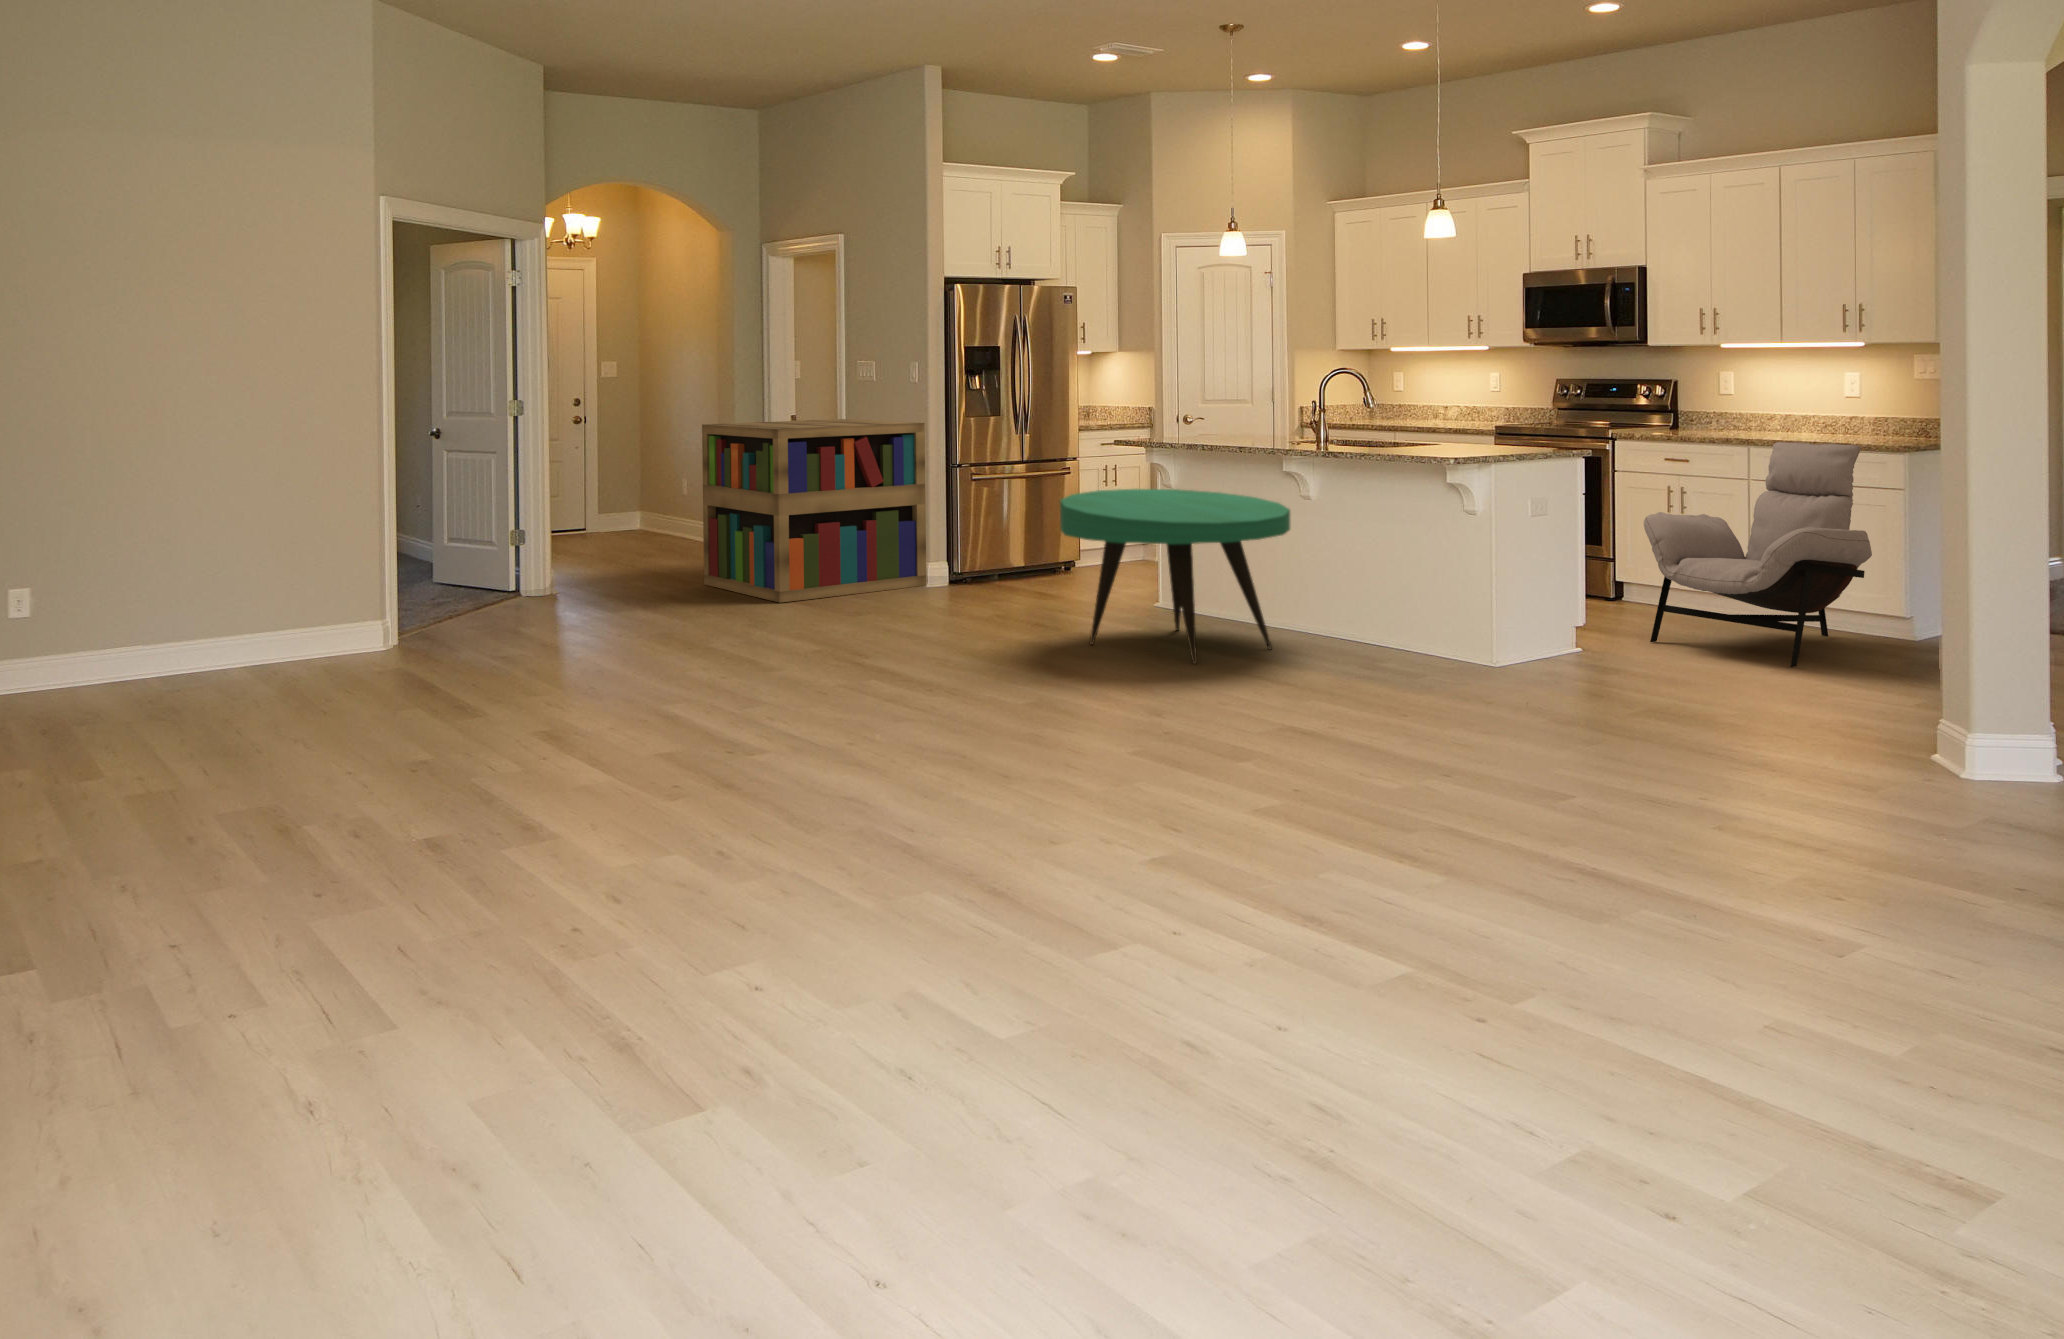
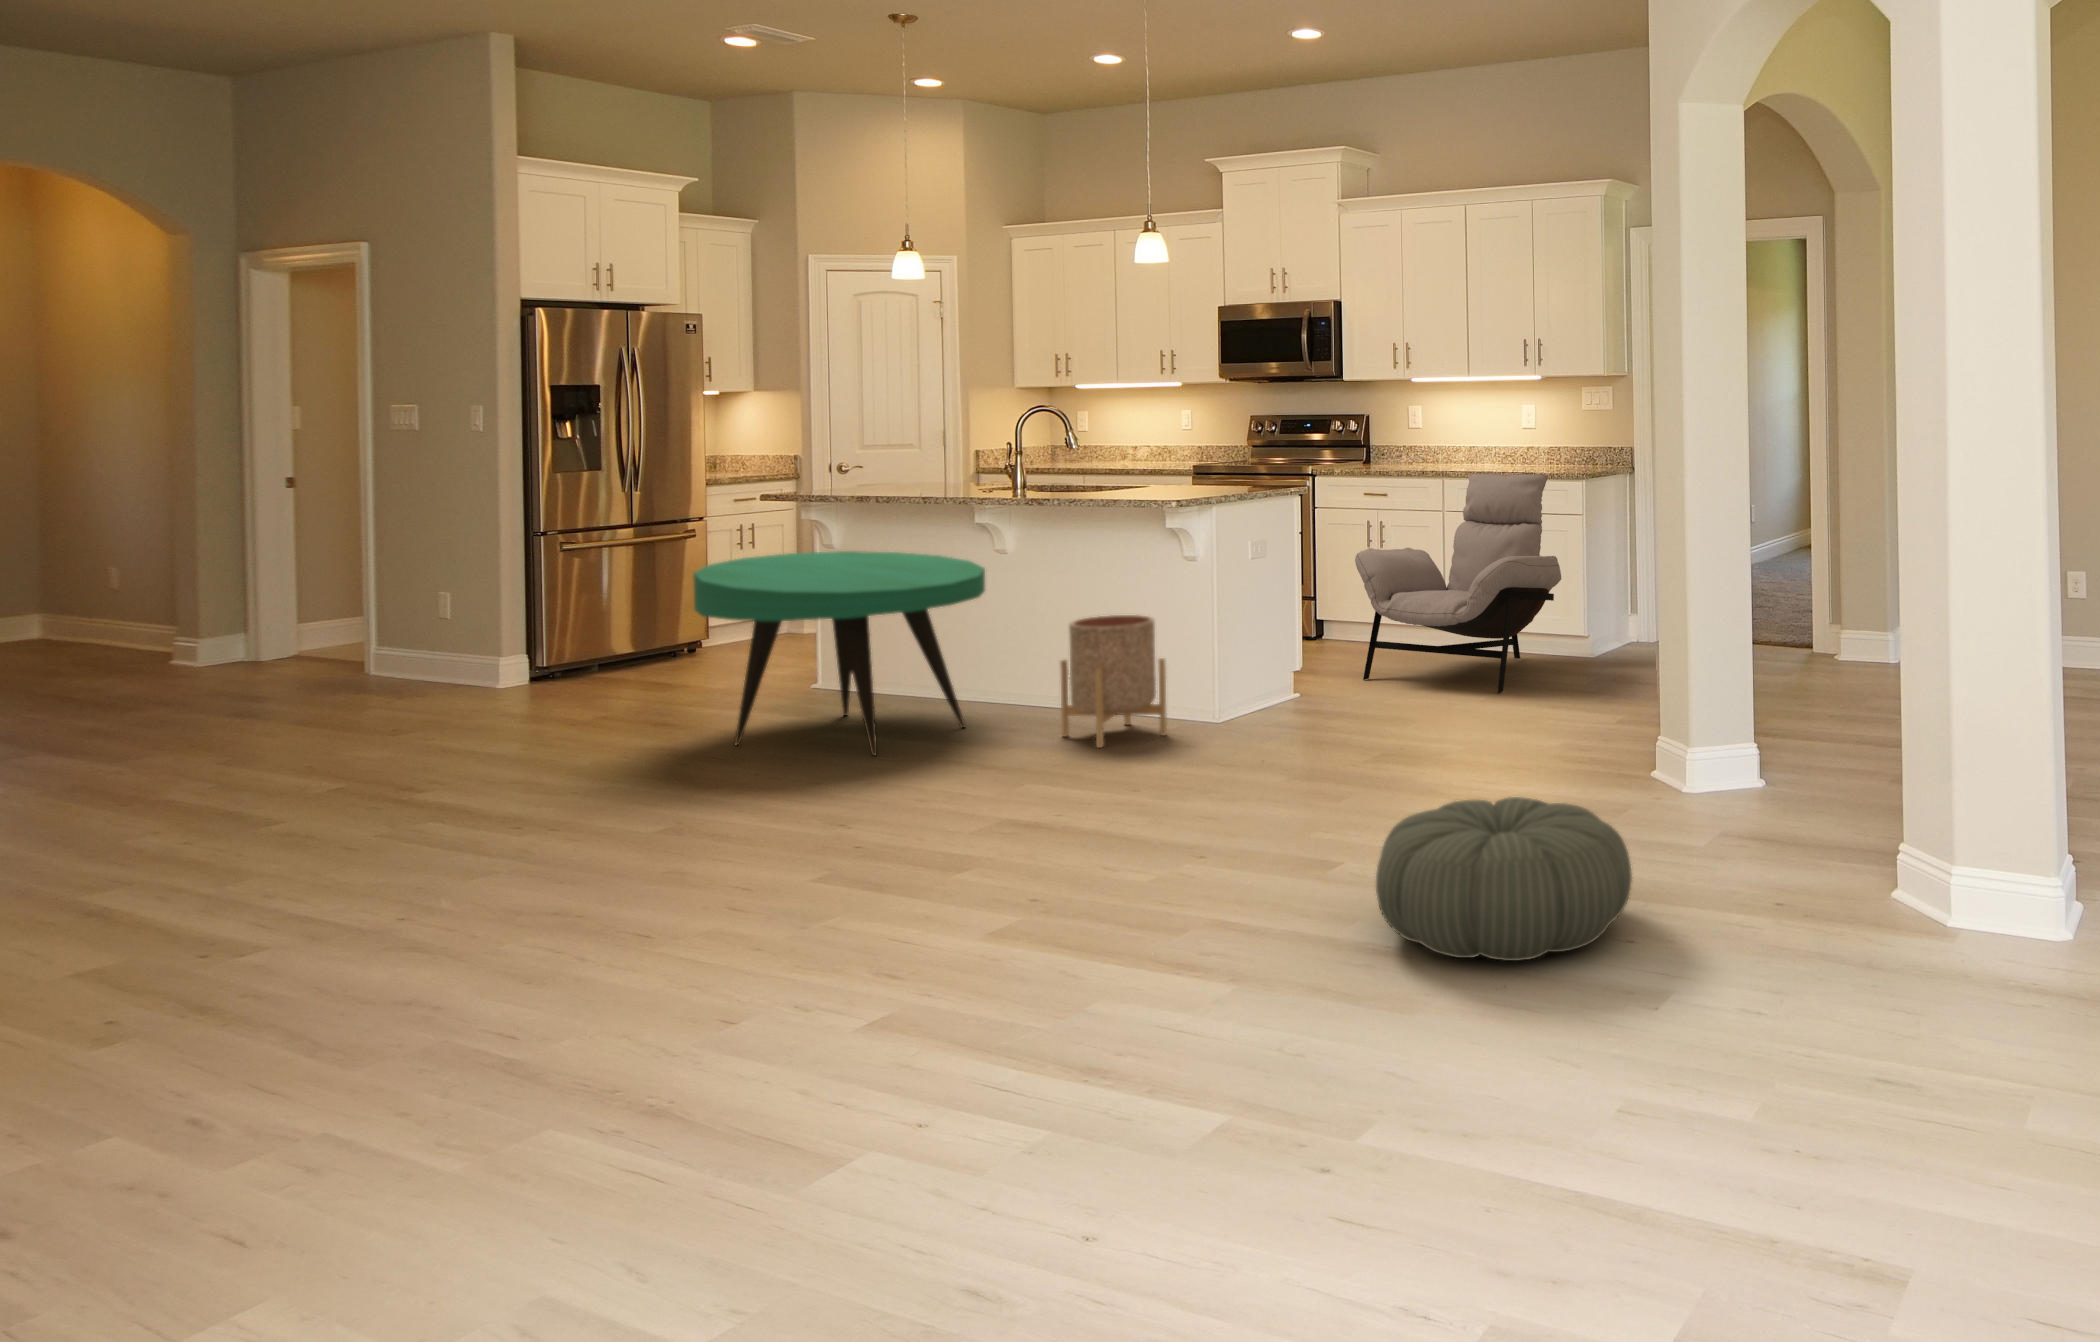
bookshelf: present [702,419,927,603] -> none [132,481,495,730]
planter: none [1351,559,1446,677] -> present [1060,615,1167,748]
pouf: none [1595,748,1862,901] -> present [1376,797,1632,961]

